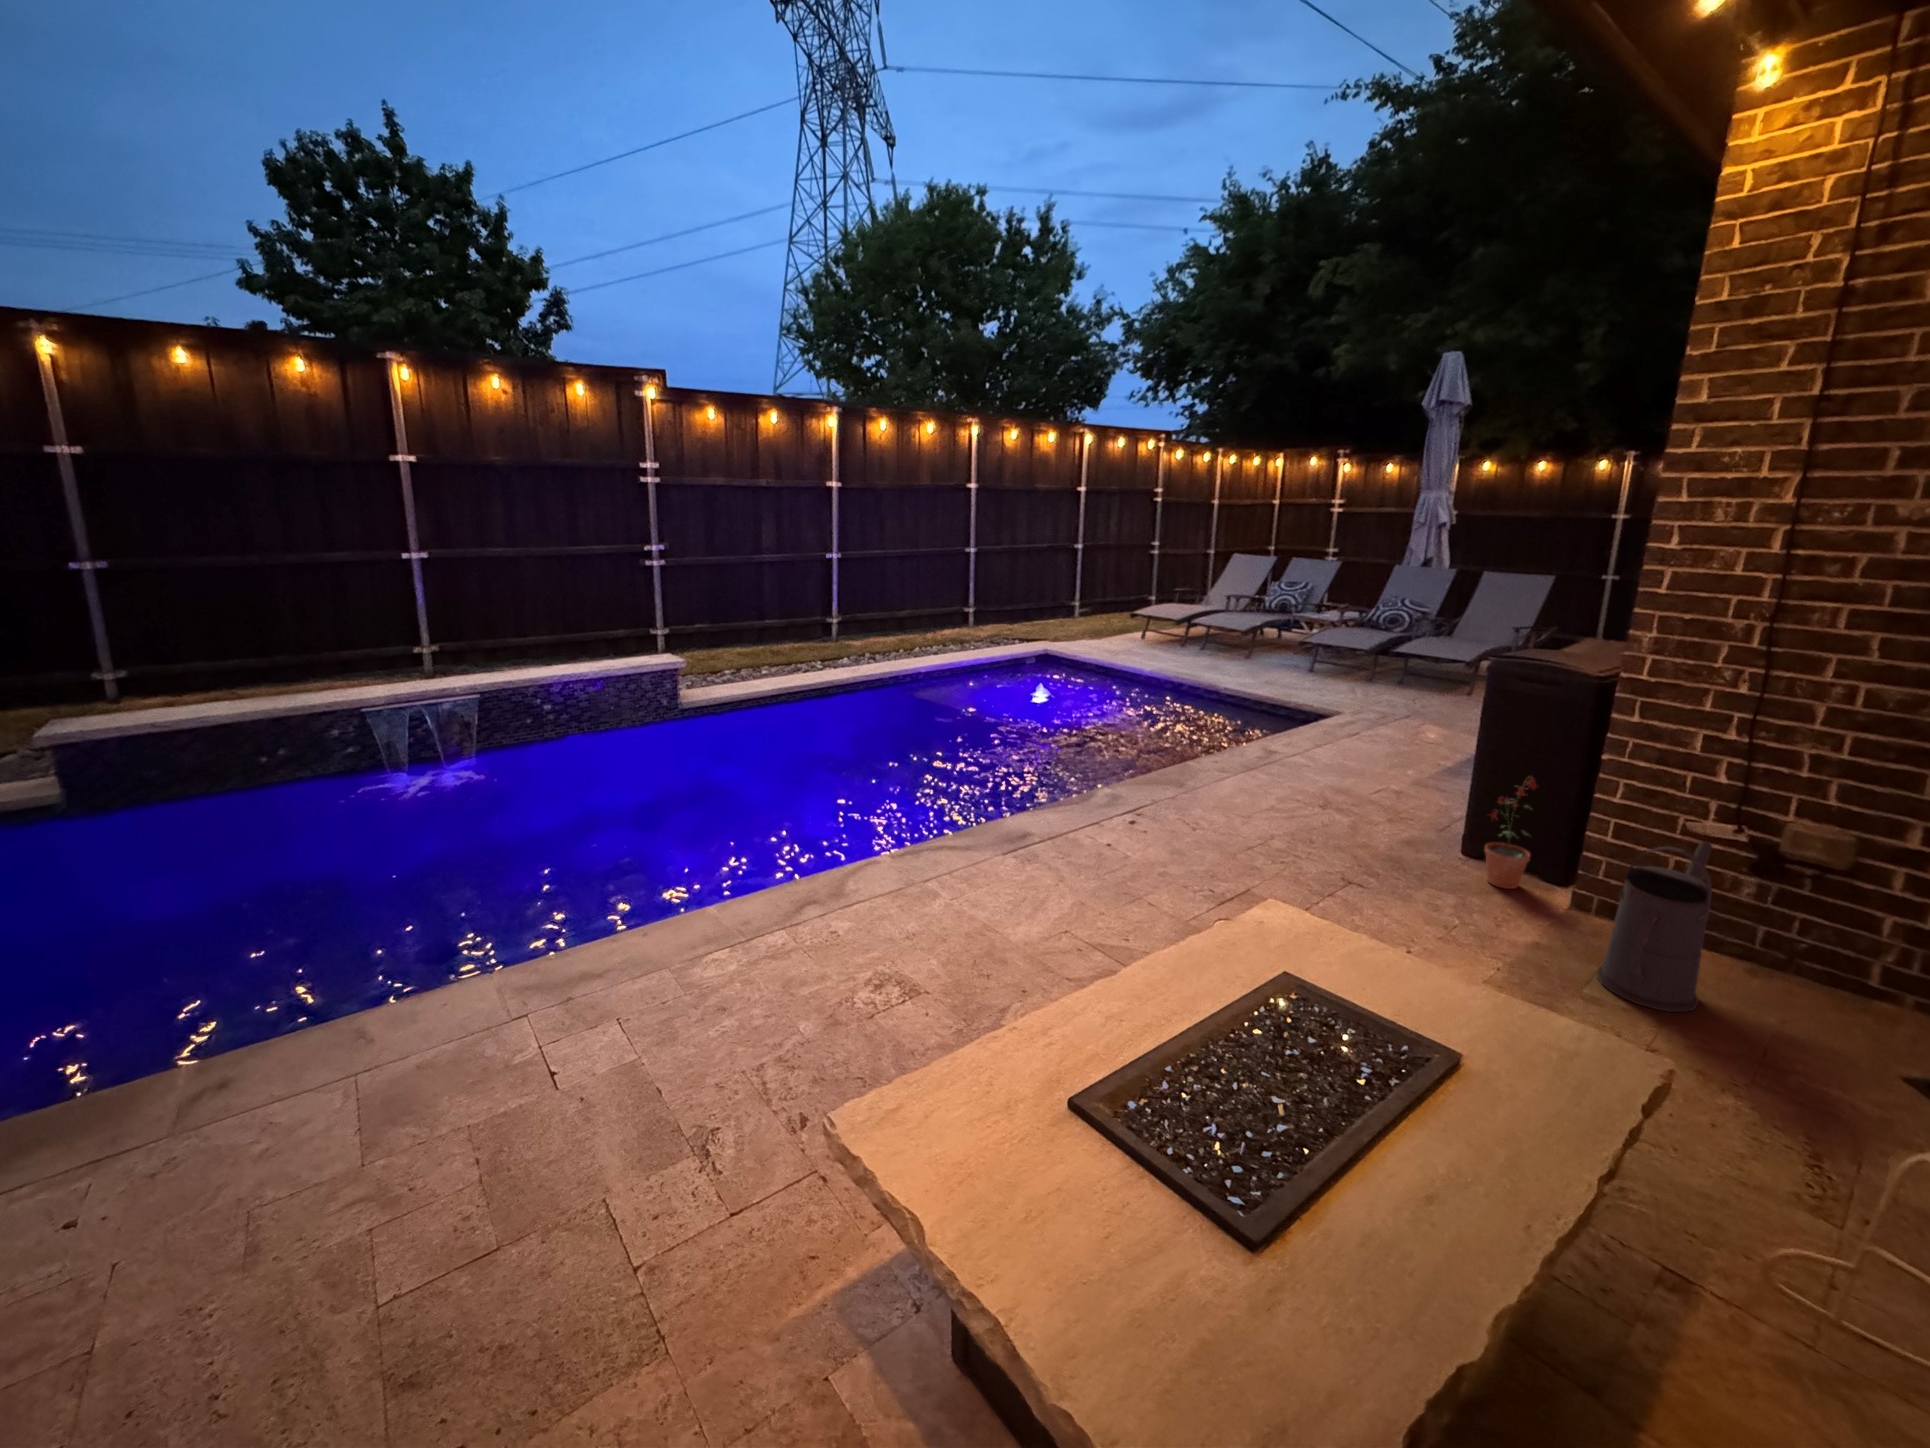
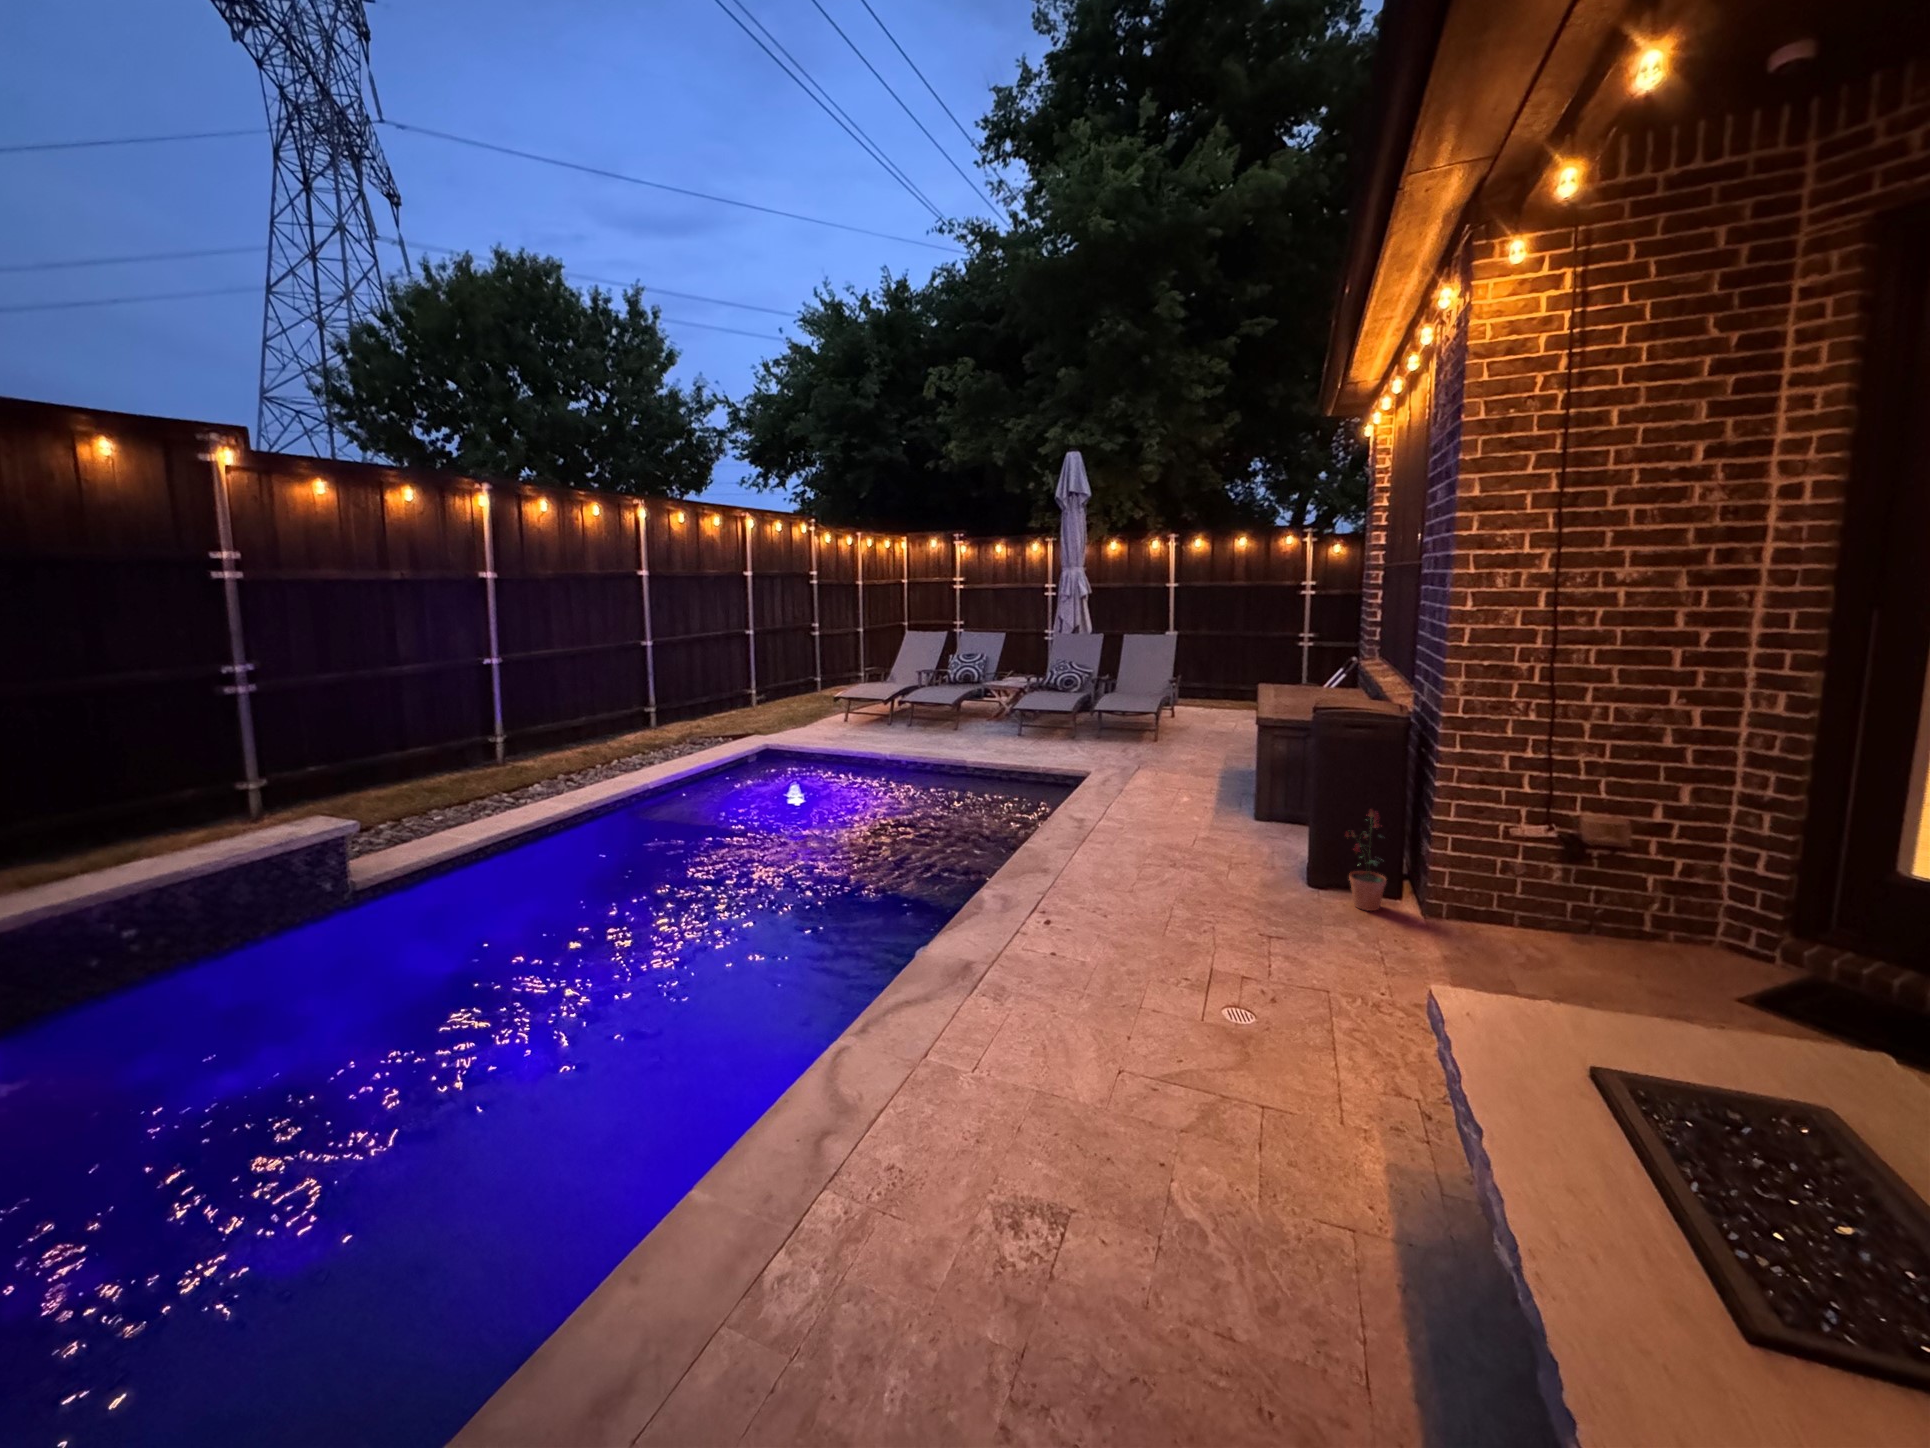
watering can: present [1597,841,1712,1012] -> none [1505,840,1586,988]

